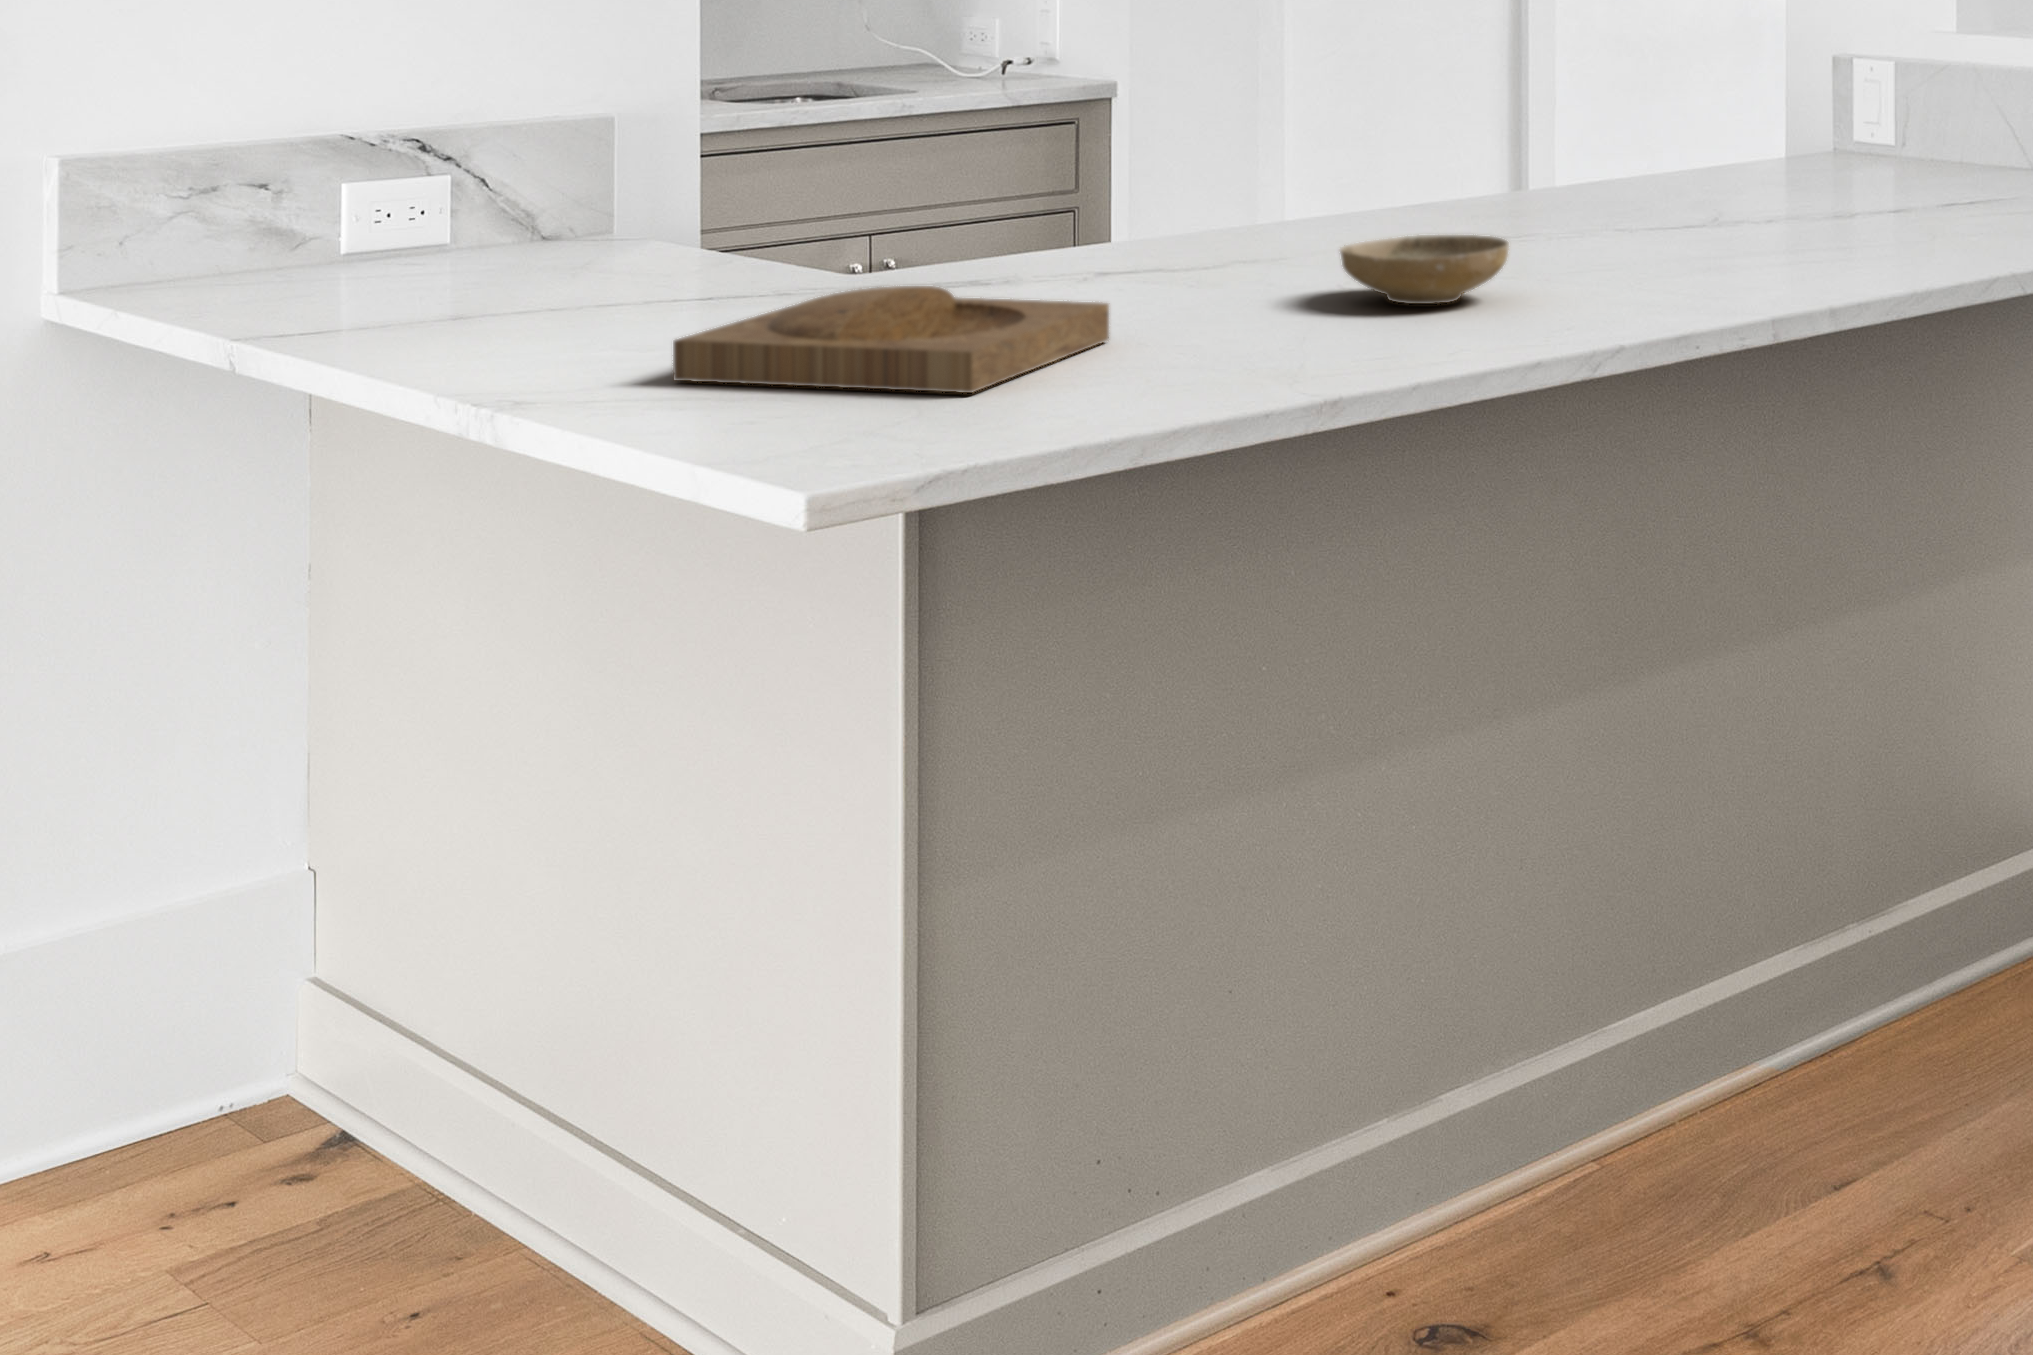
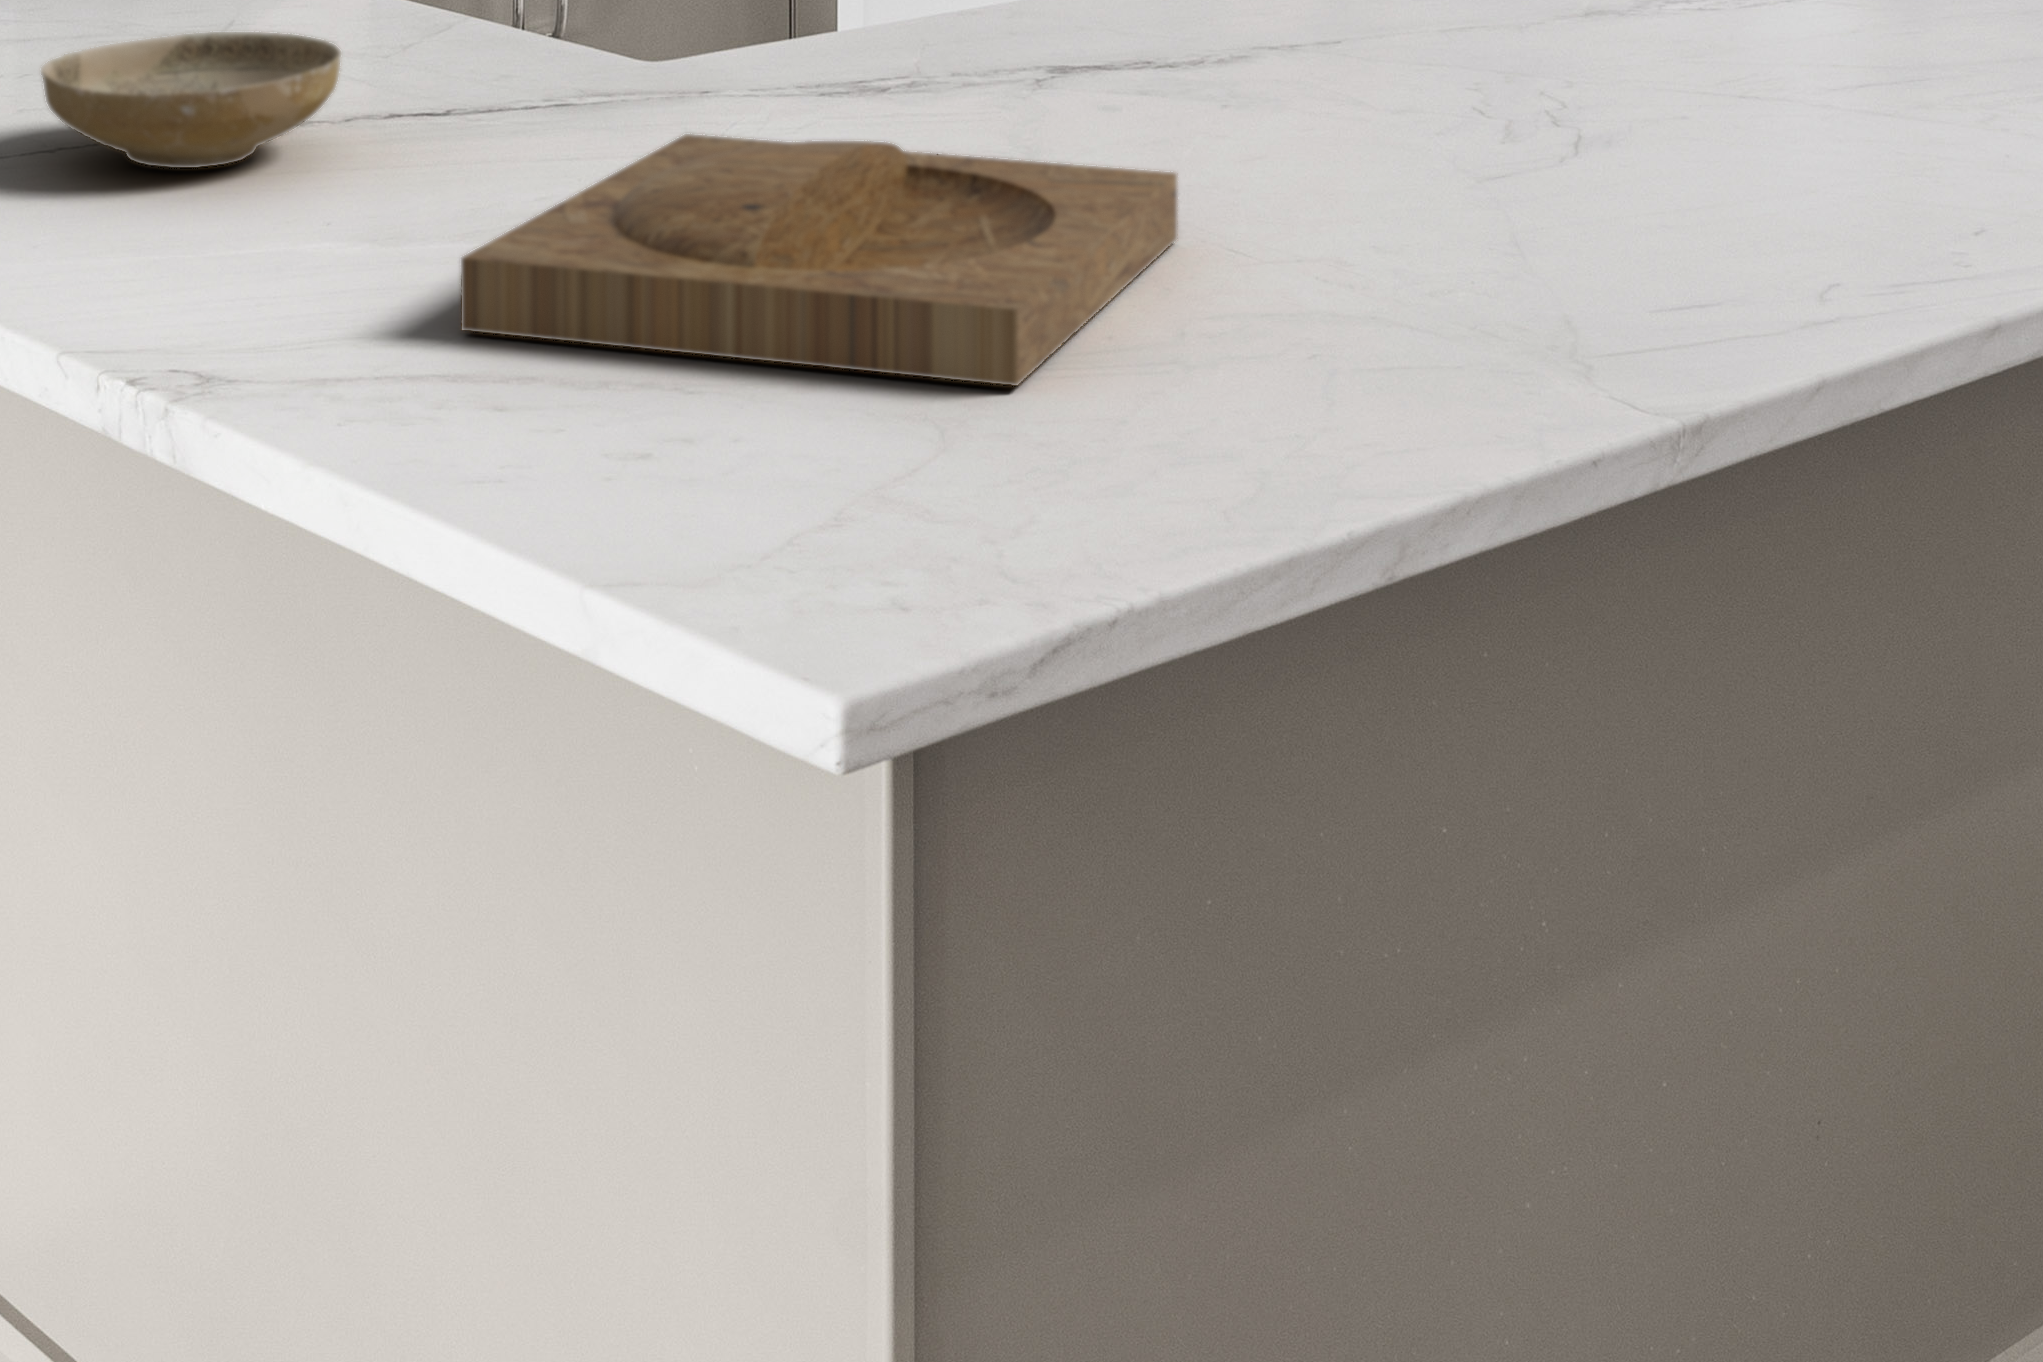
ceramic bowl: present [1340,235,1509,304] -> present [41,32,341,168]

